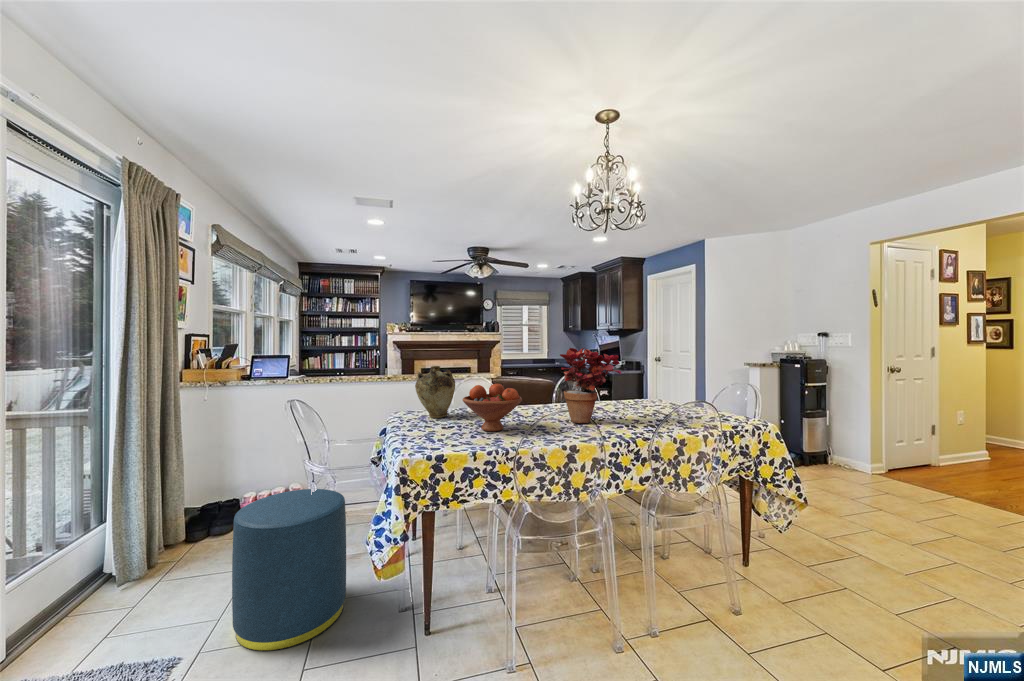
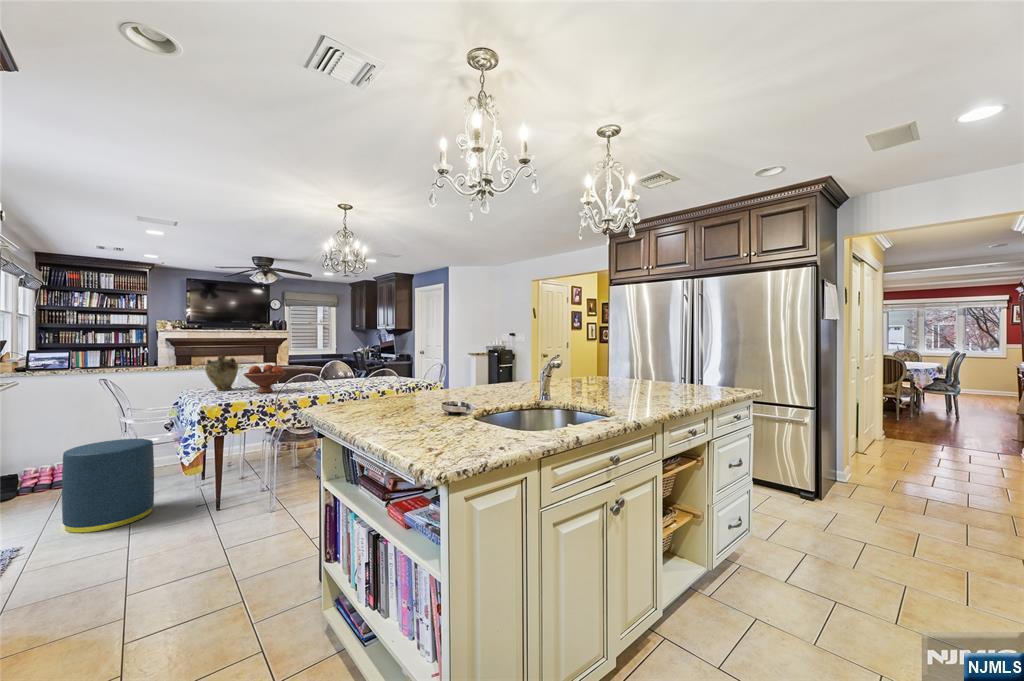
potted plant: present [560,348,621,423] -> none [312,342,352,387]

